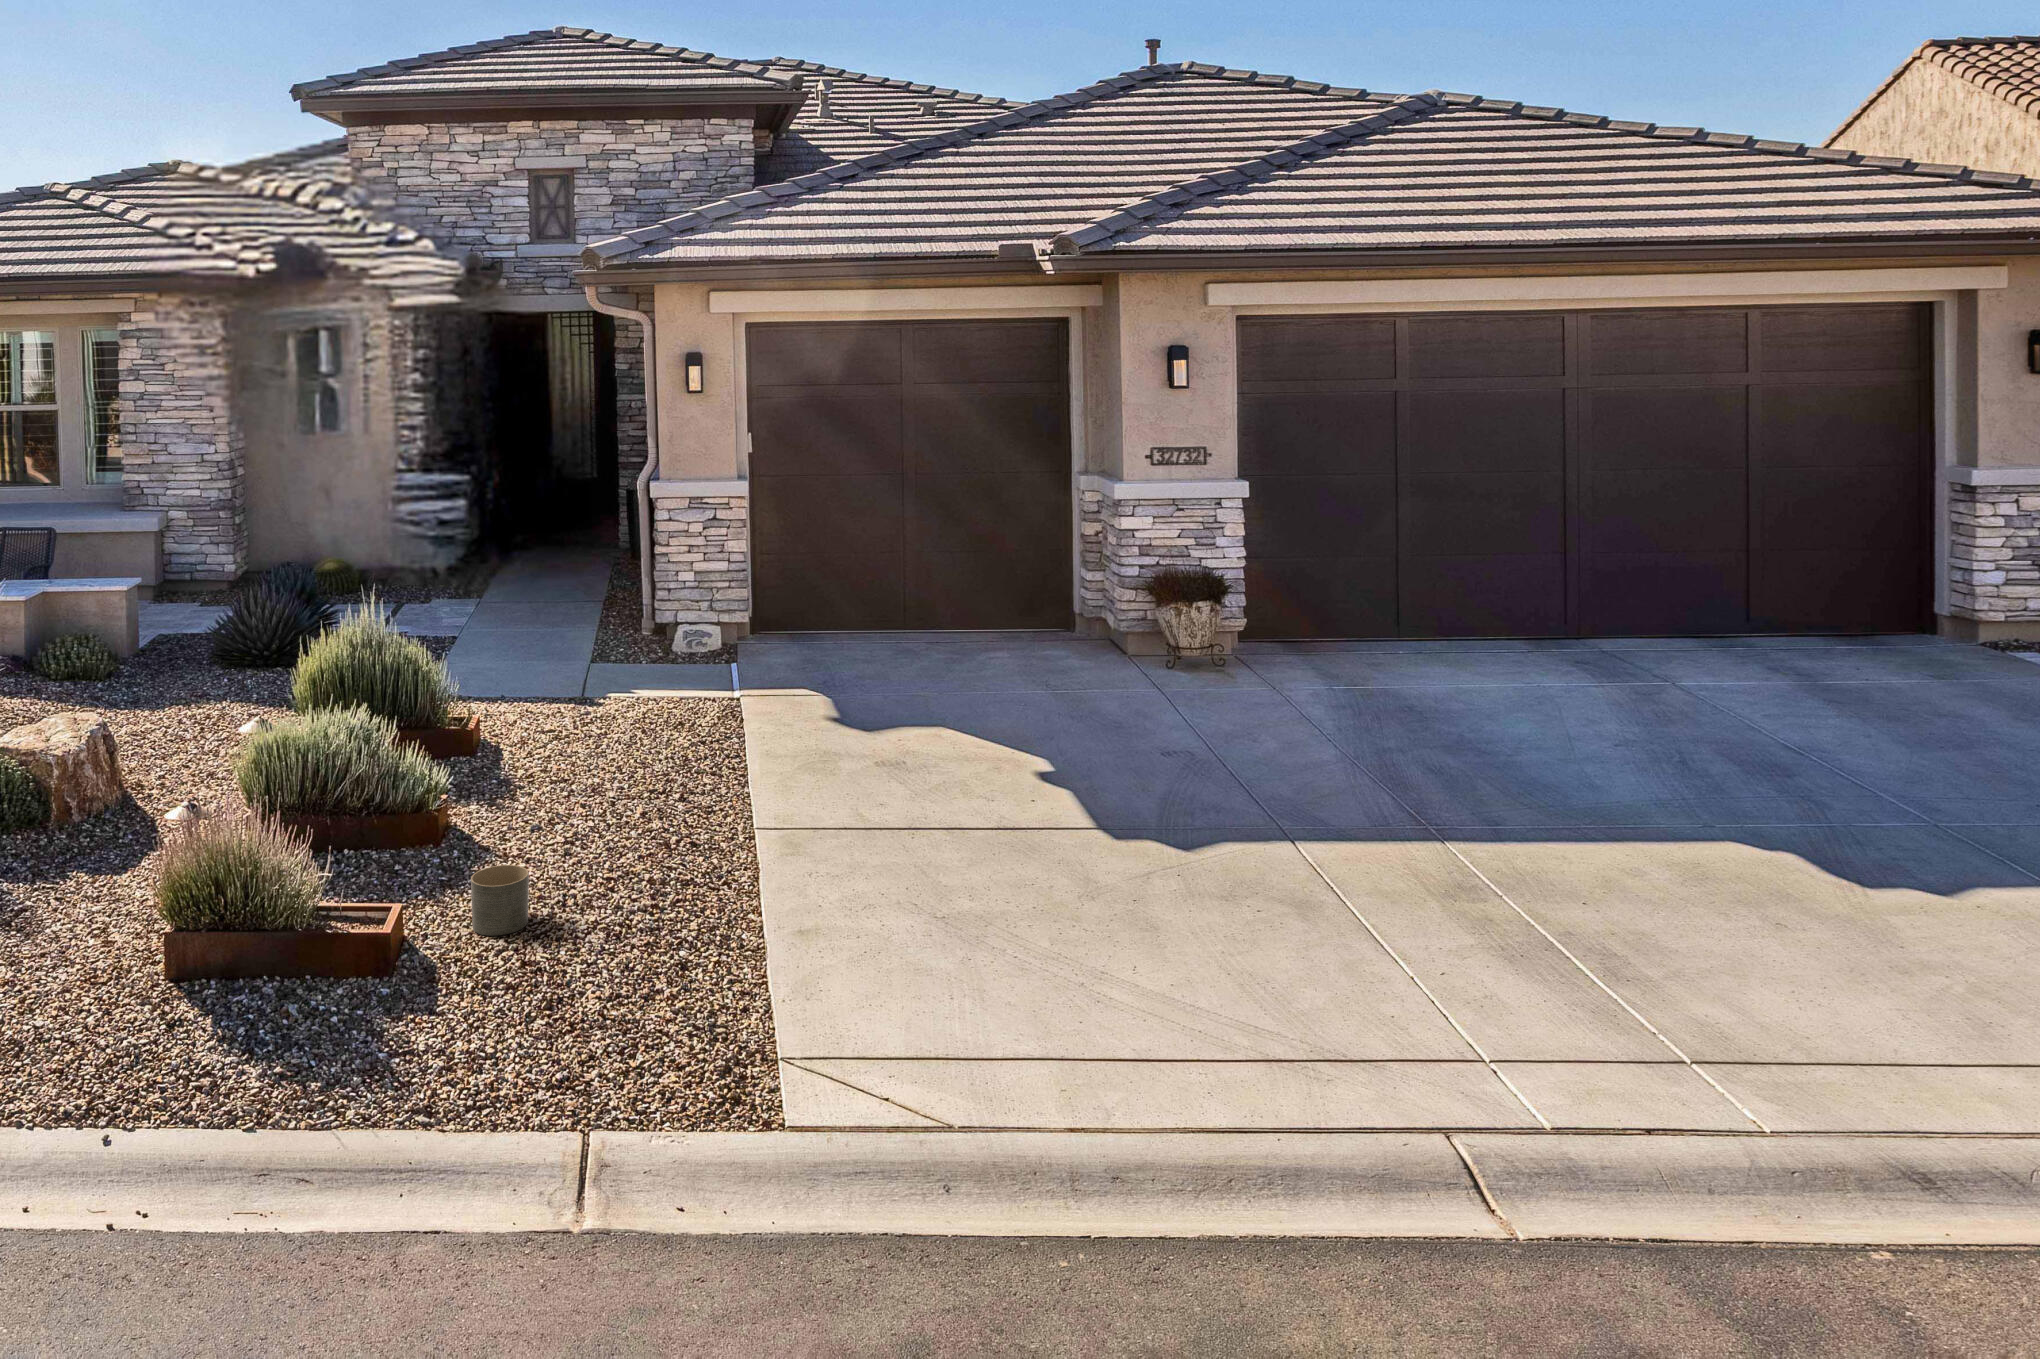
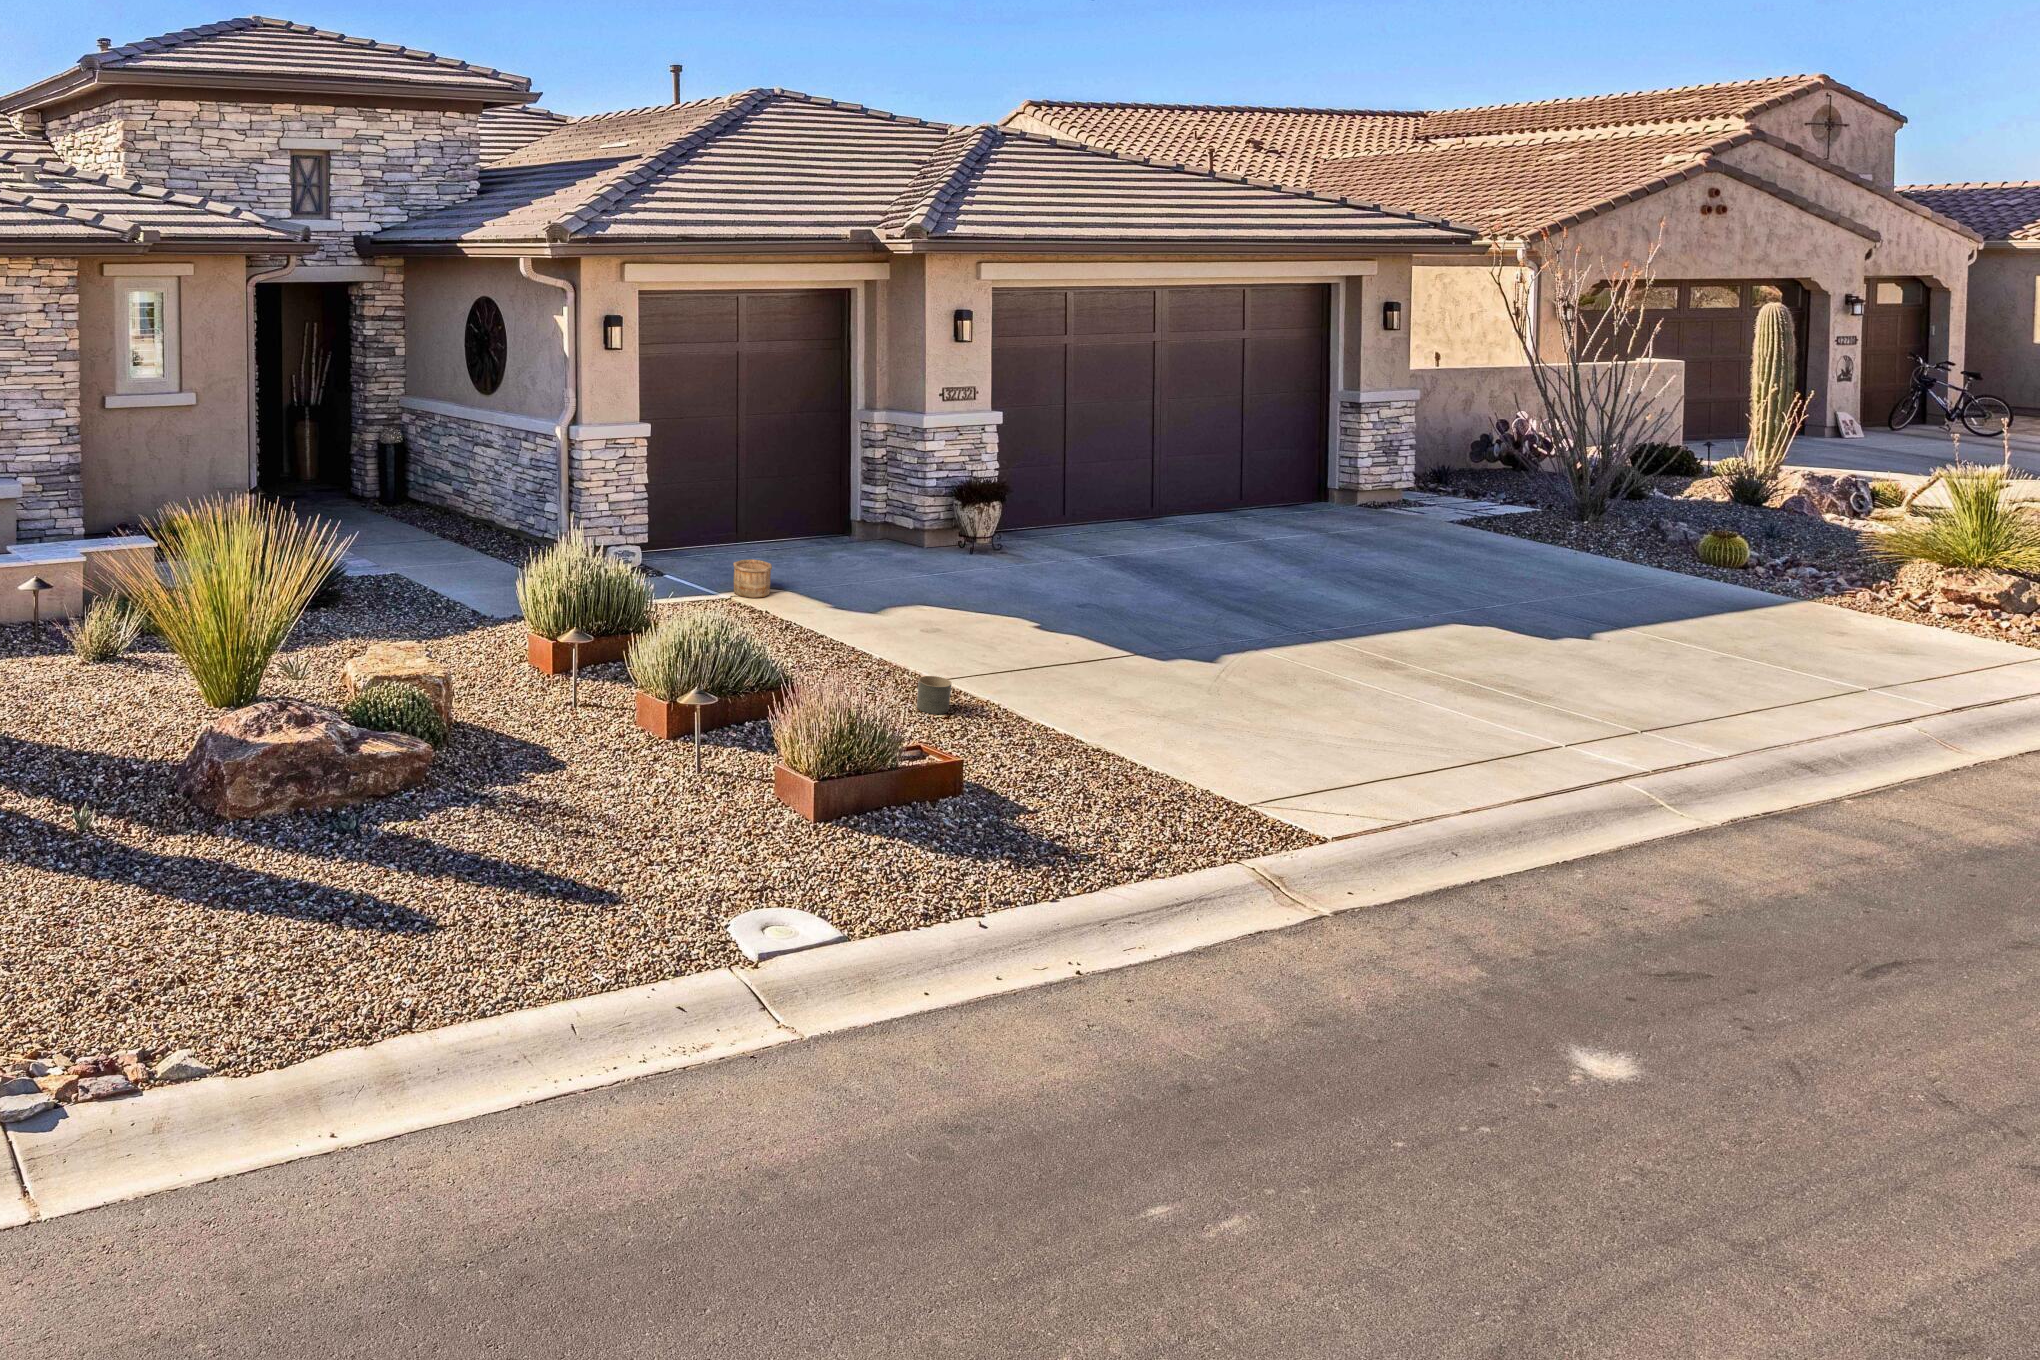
wooden bucket: none [626,669,684,727] -> present [733,559,772,598]

